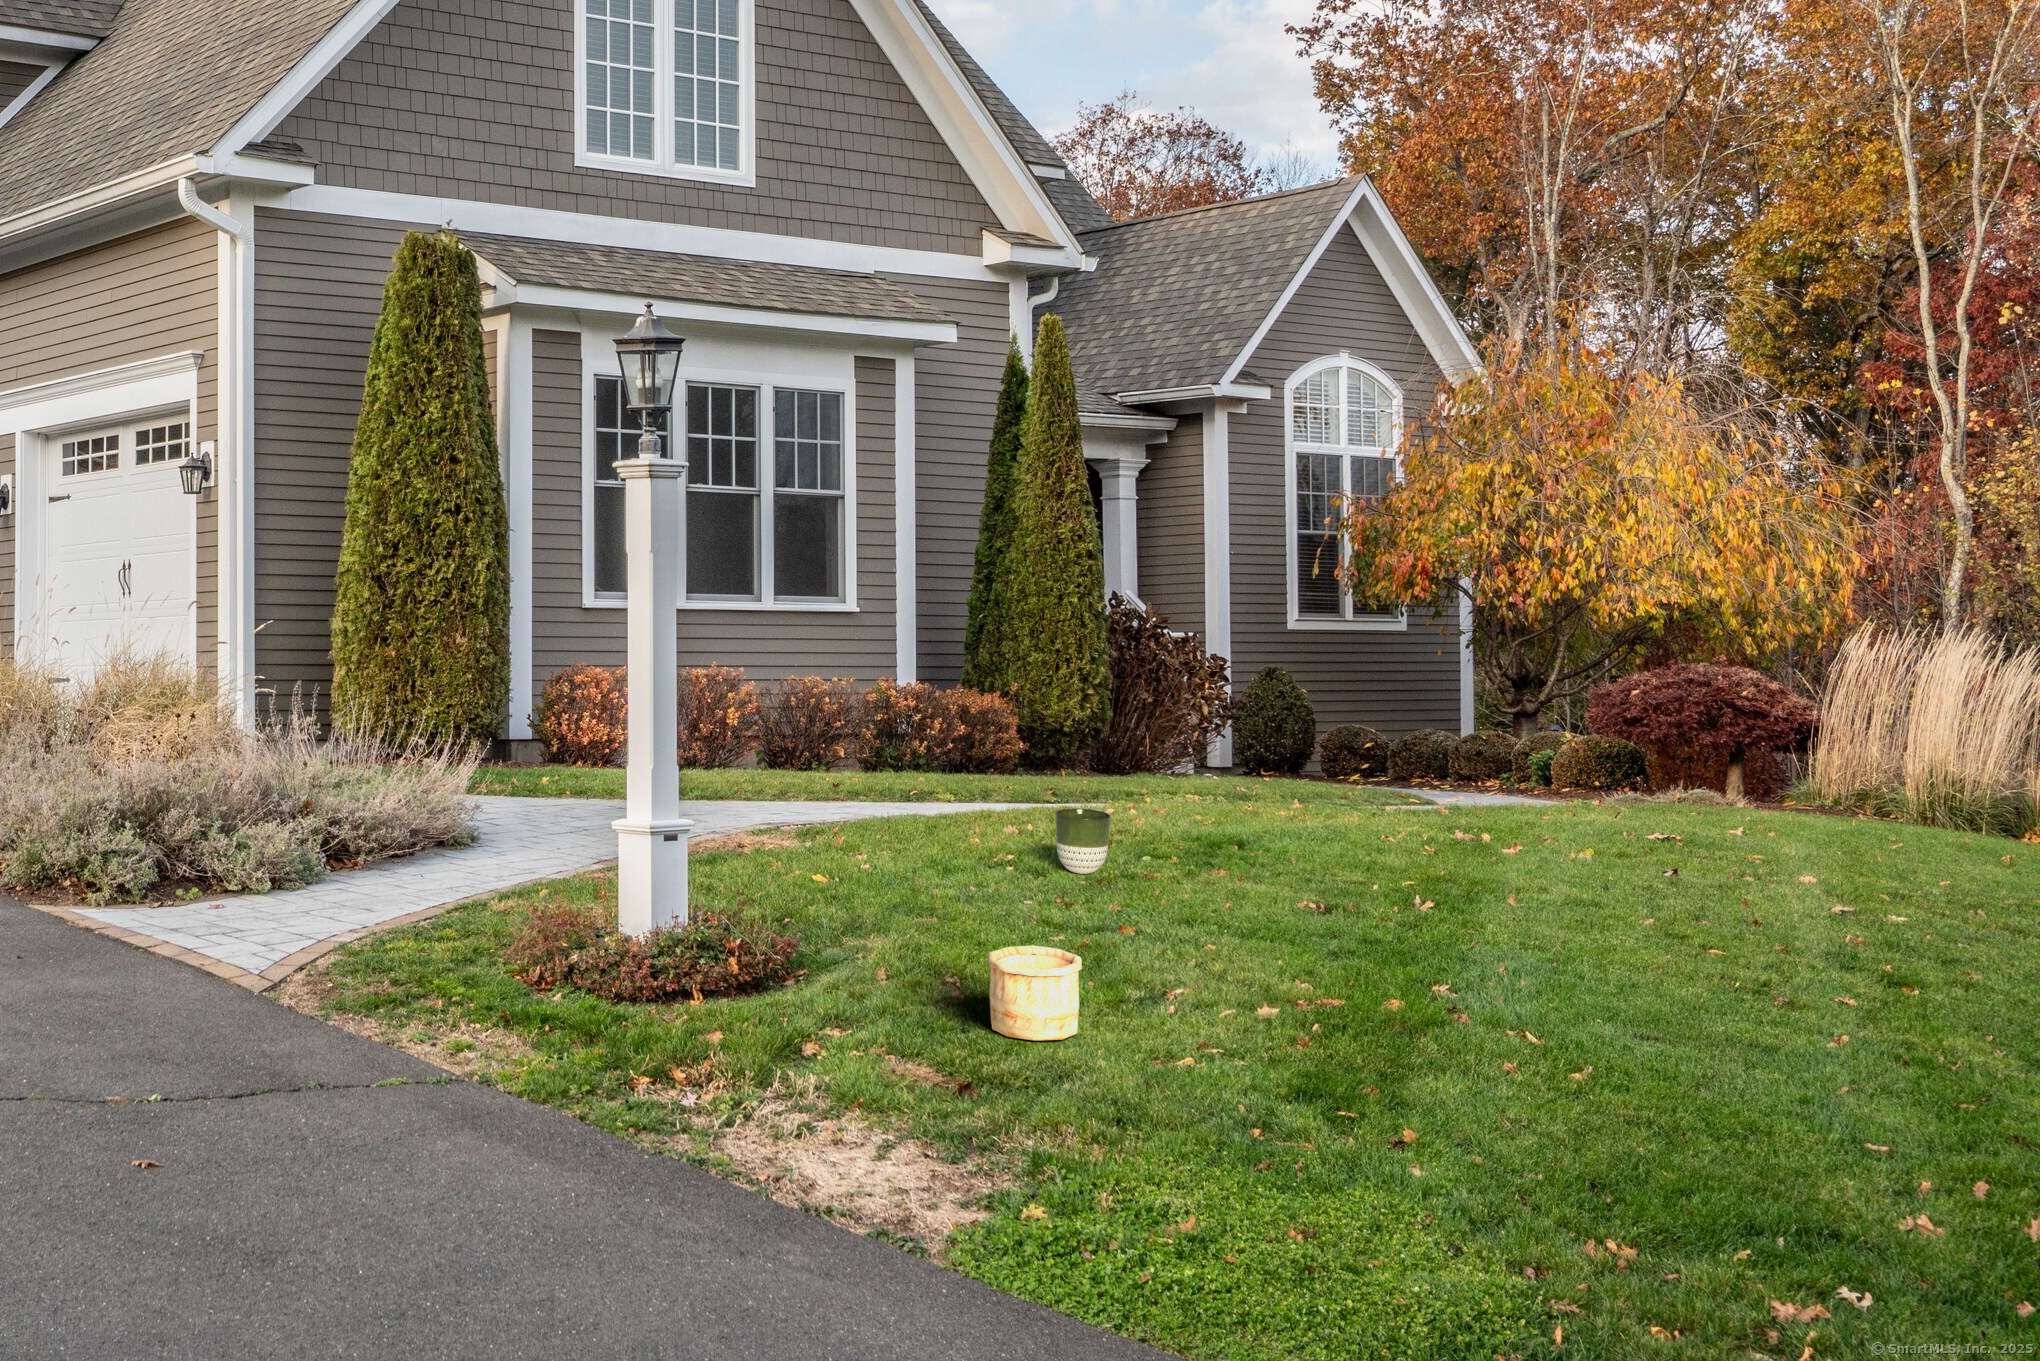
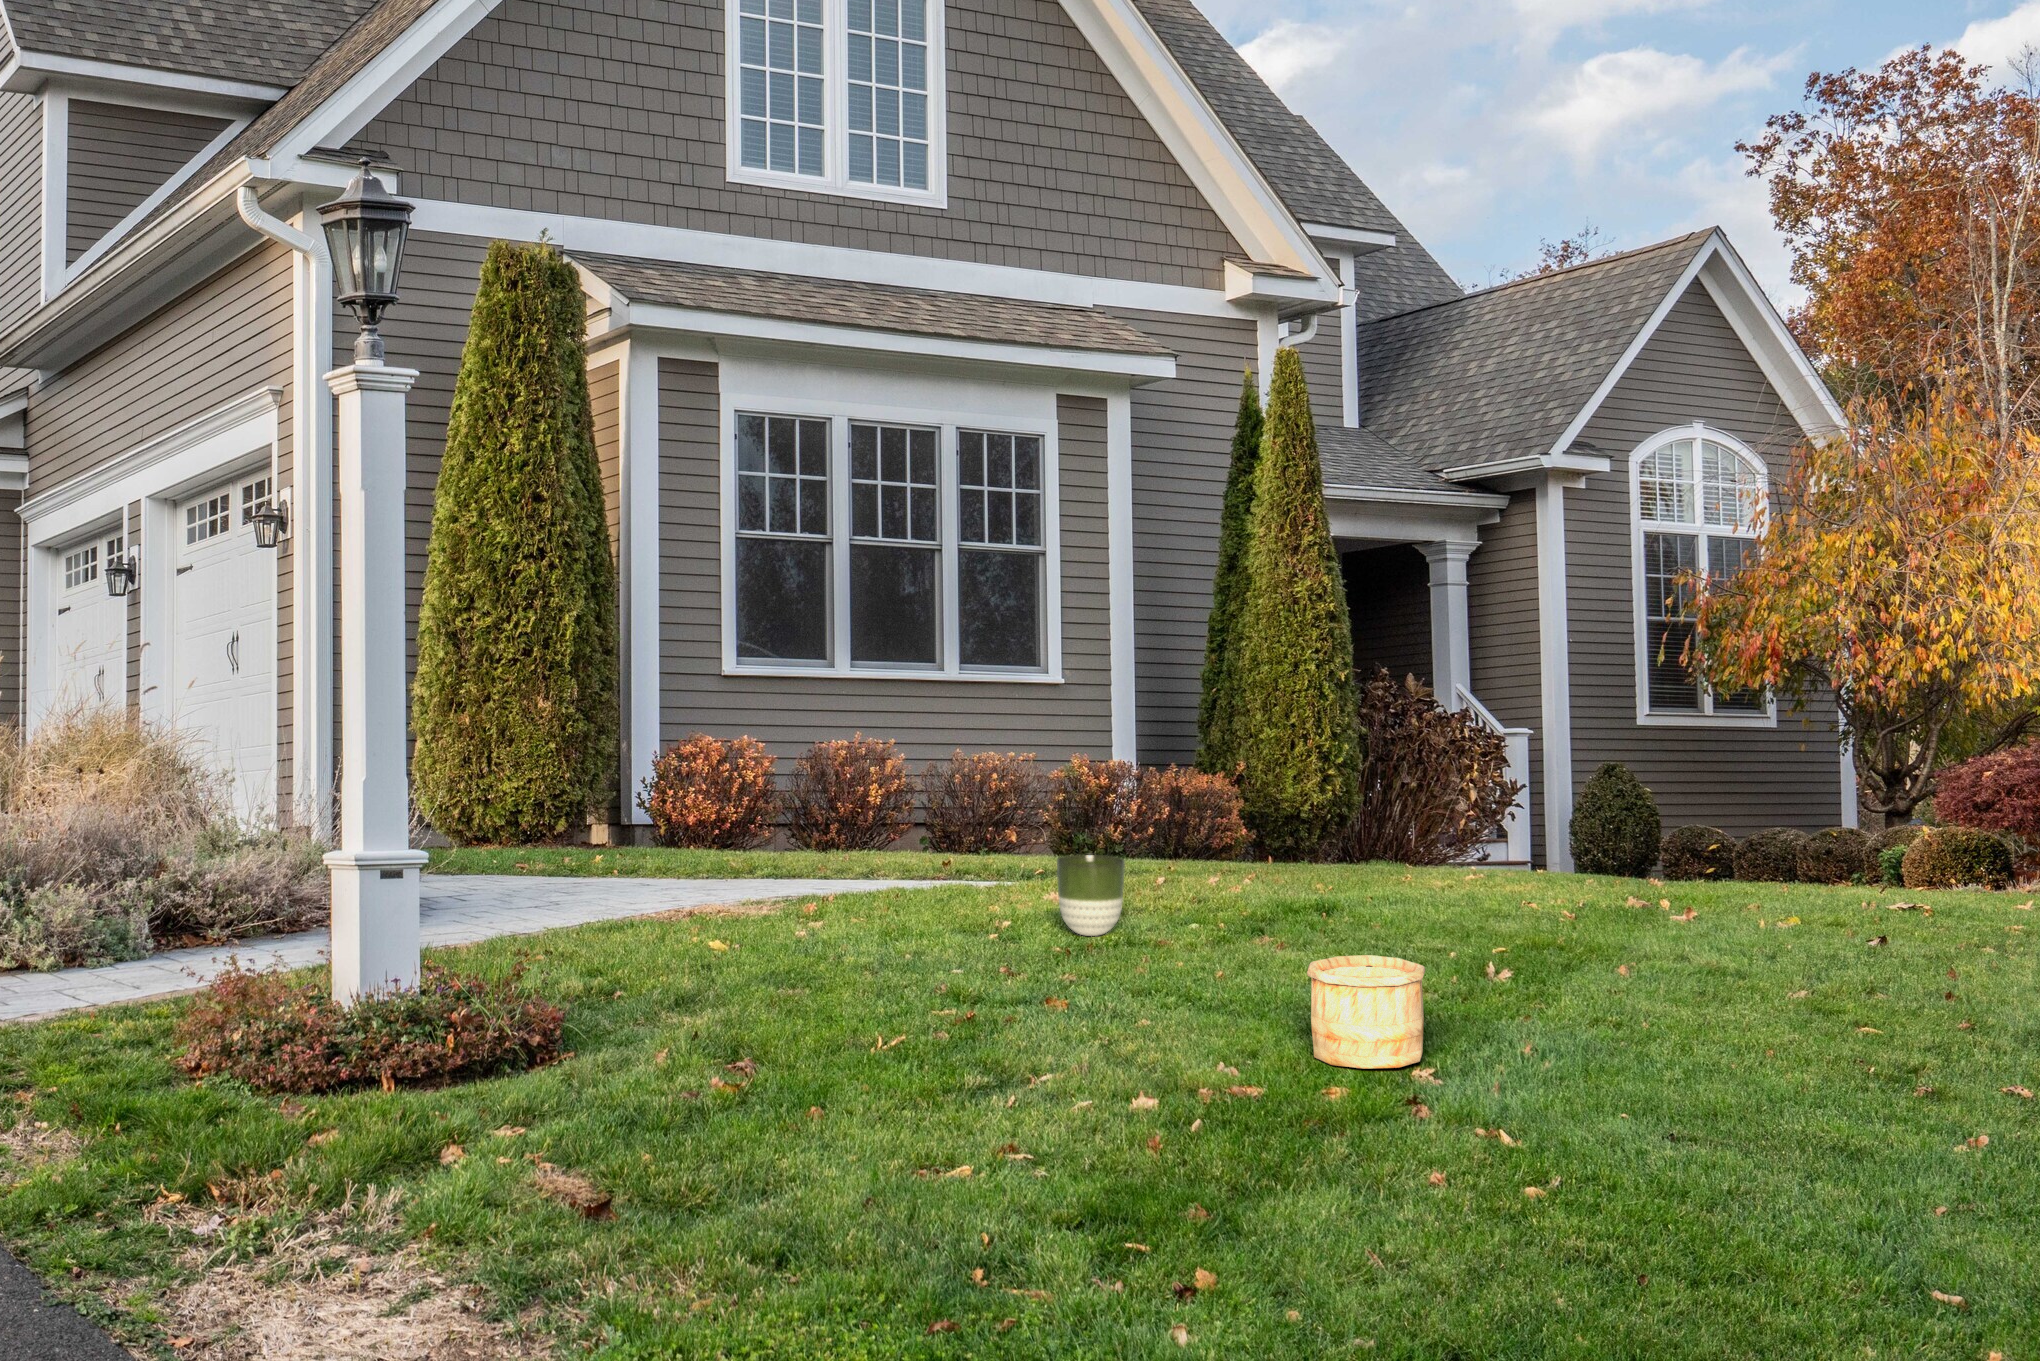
wooden bucket: present [987,946,1082,1040] -> present [1307,955,1425,1069]

